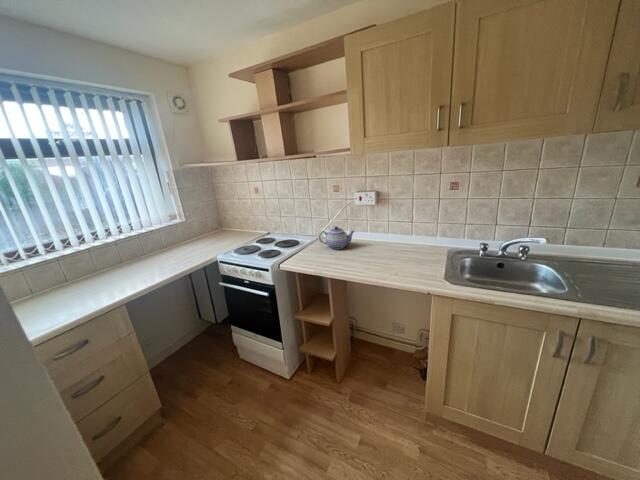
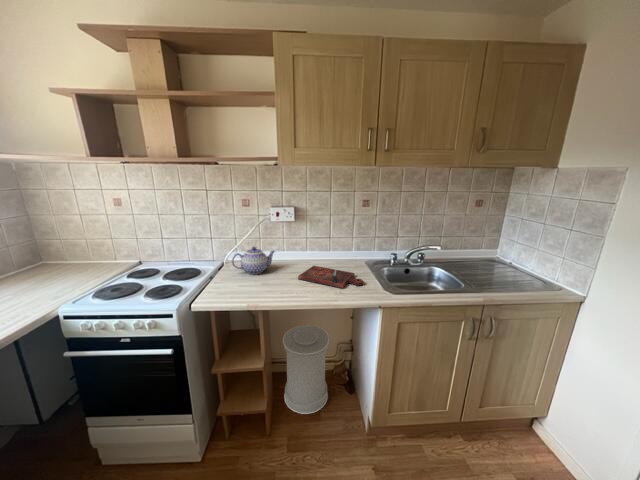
cutting board: none [367,247,425,271] -> present [298,266,364,288]
trash can: none [358,301,402,379] -> present [283,325,329,414]

